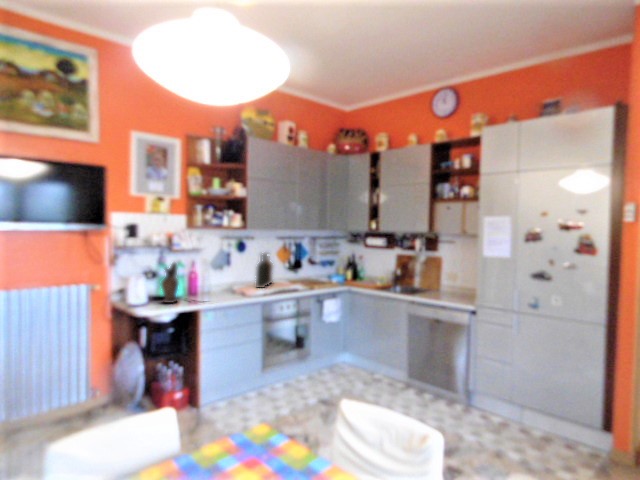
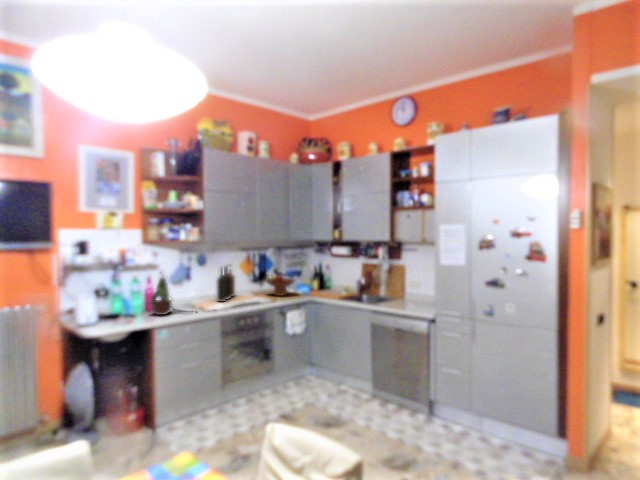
potted plant: none [192,254,218,298] -> present [149,272,172,315]
ceramic pitcher: present [161,263,178,303] -> none [111,279,131,322]
fruit bowl: none [301,263,332,284] -> present [266,275,295,296]

